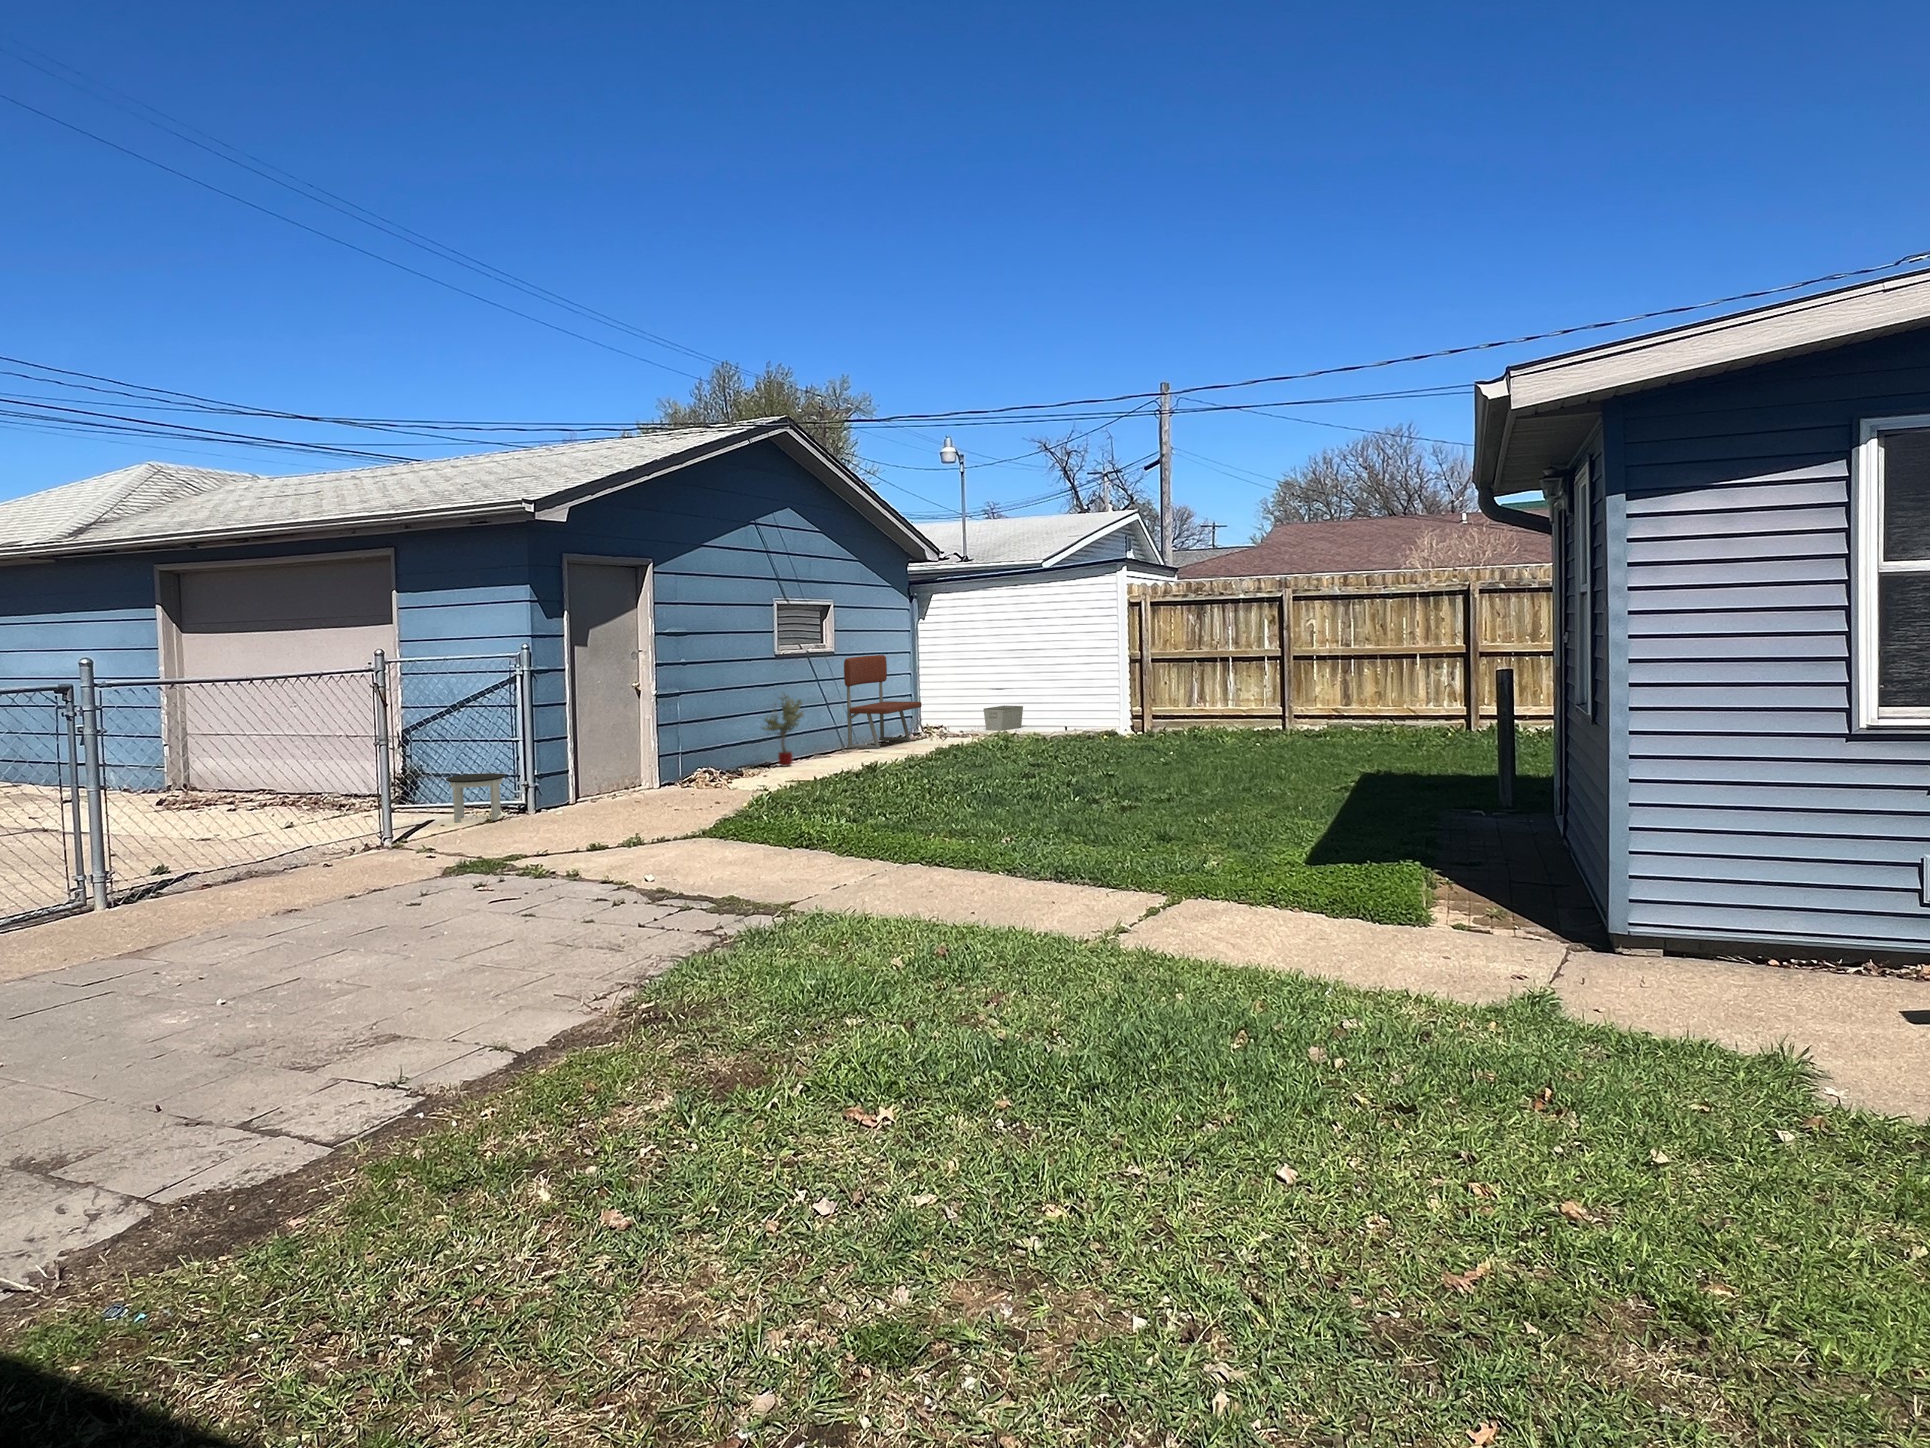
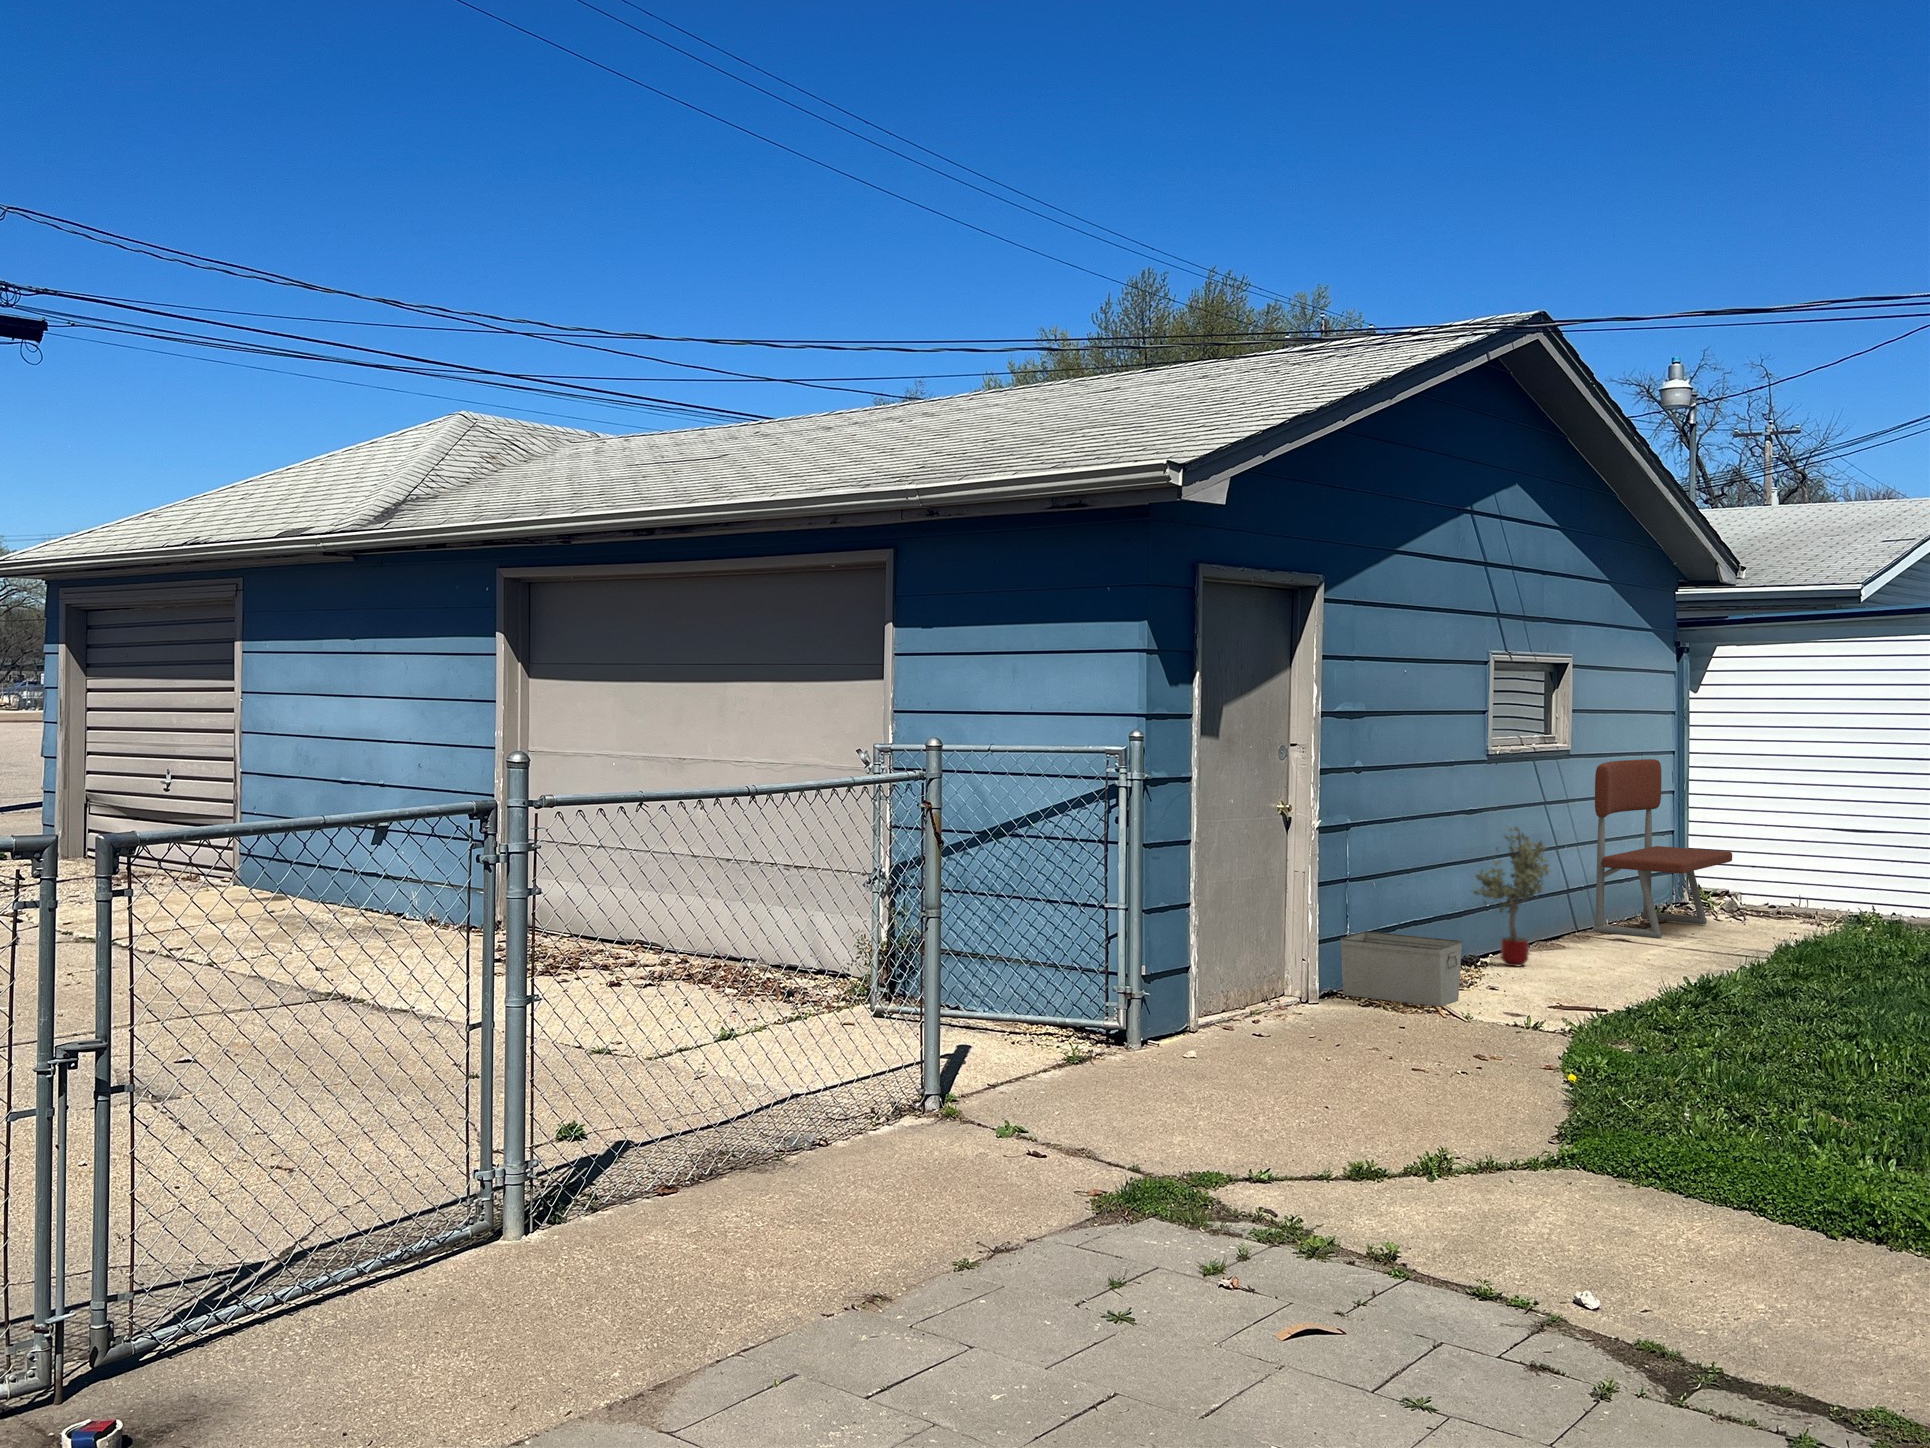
storage bin: present [983,706,1023,731] -> present [1340,931,1462,1006]
round table: present [446,773,506,823] -> none [993,958,1093,1050]

